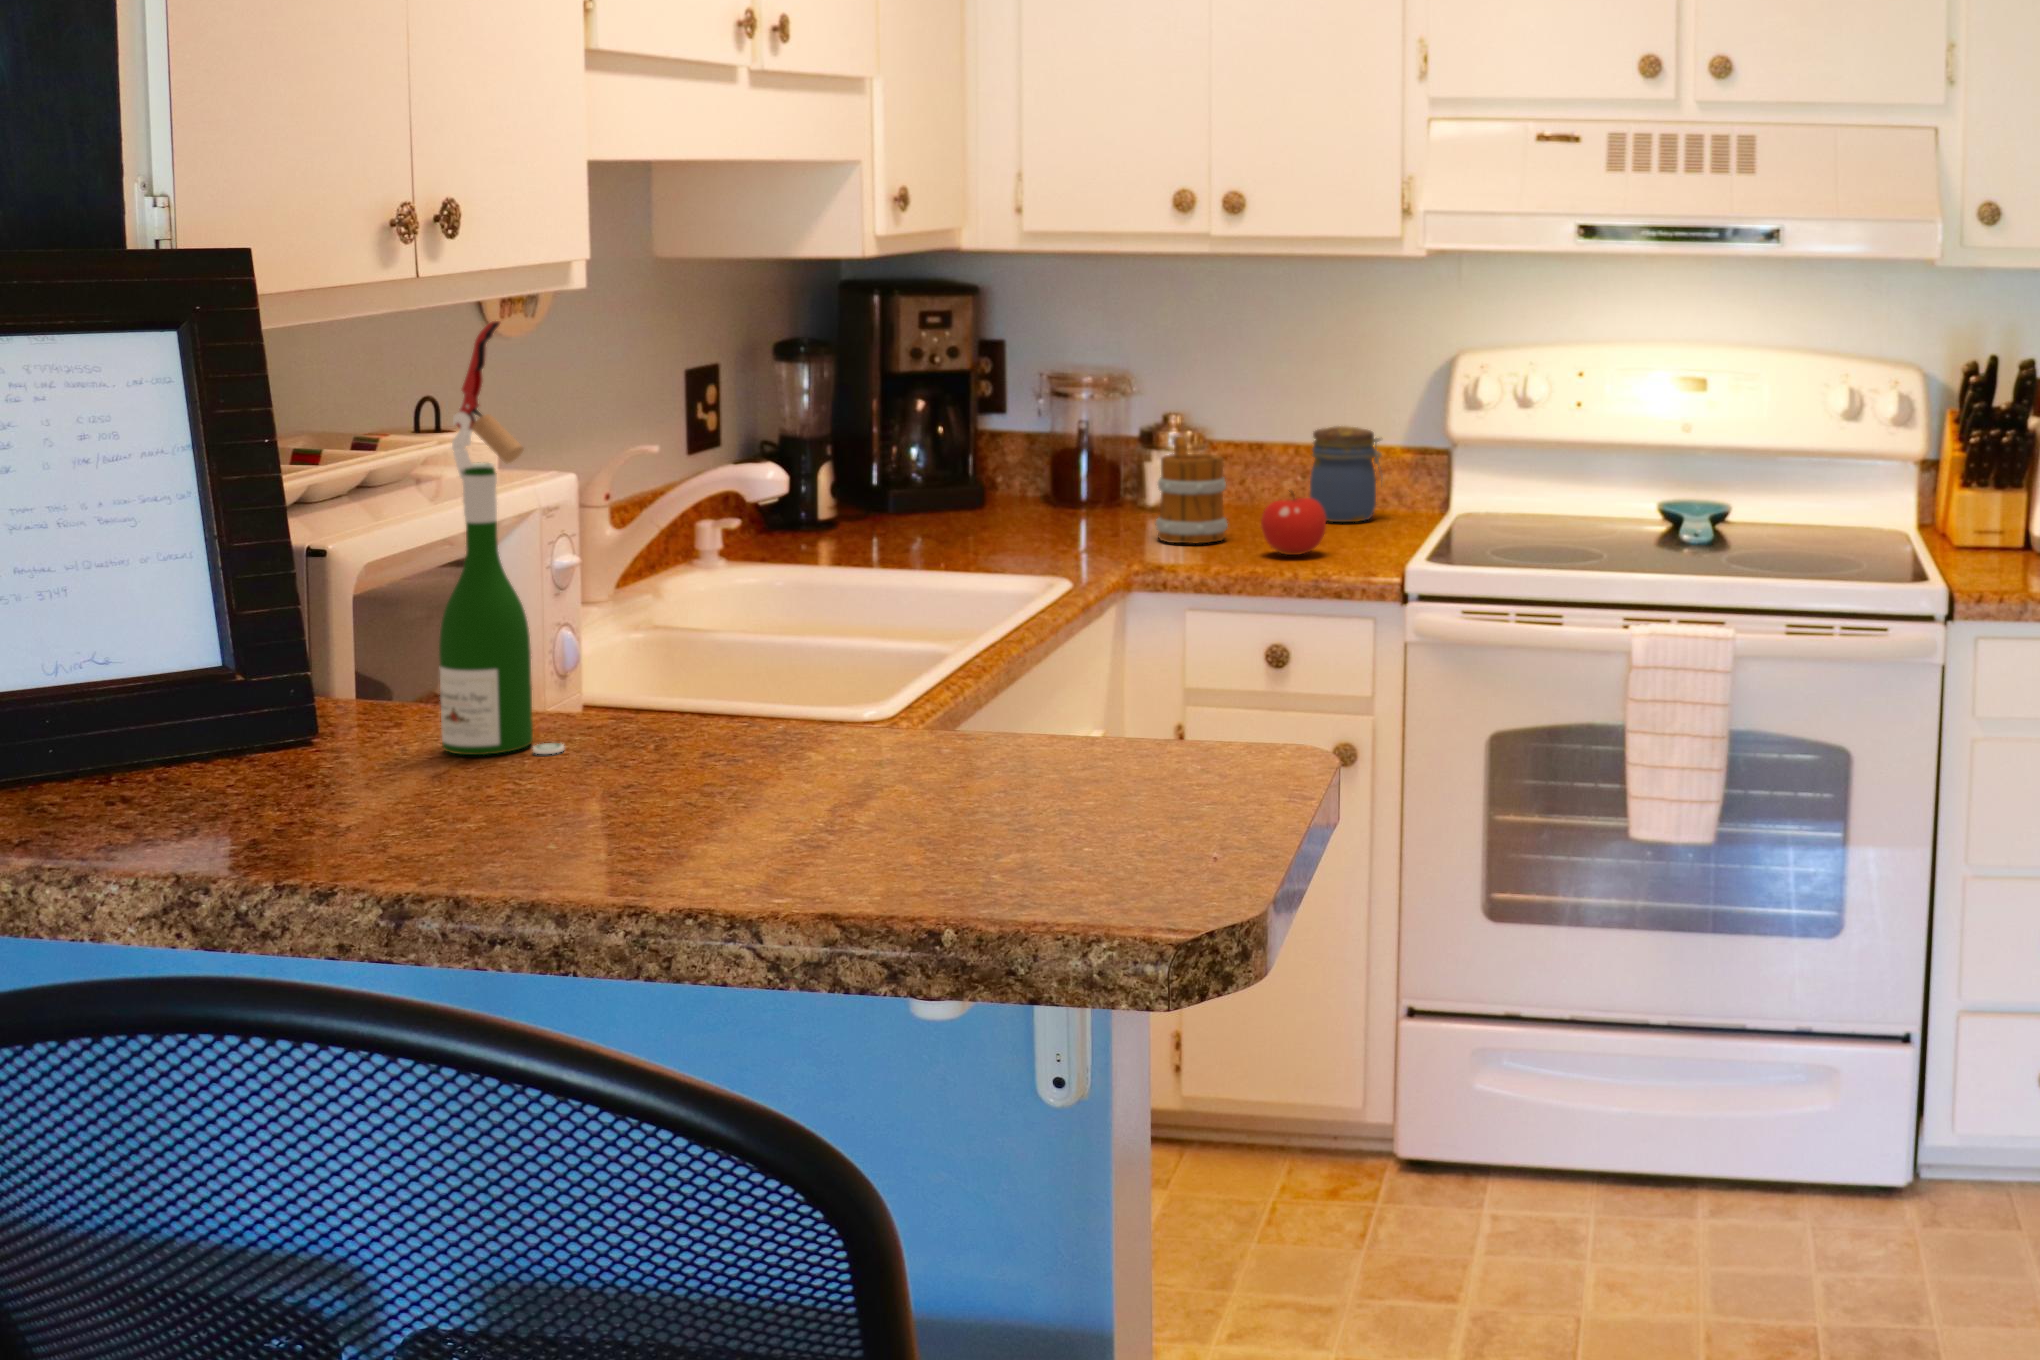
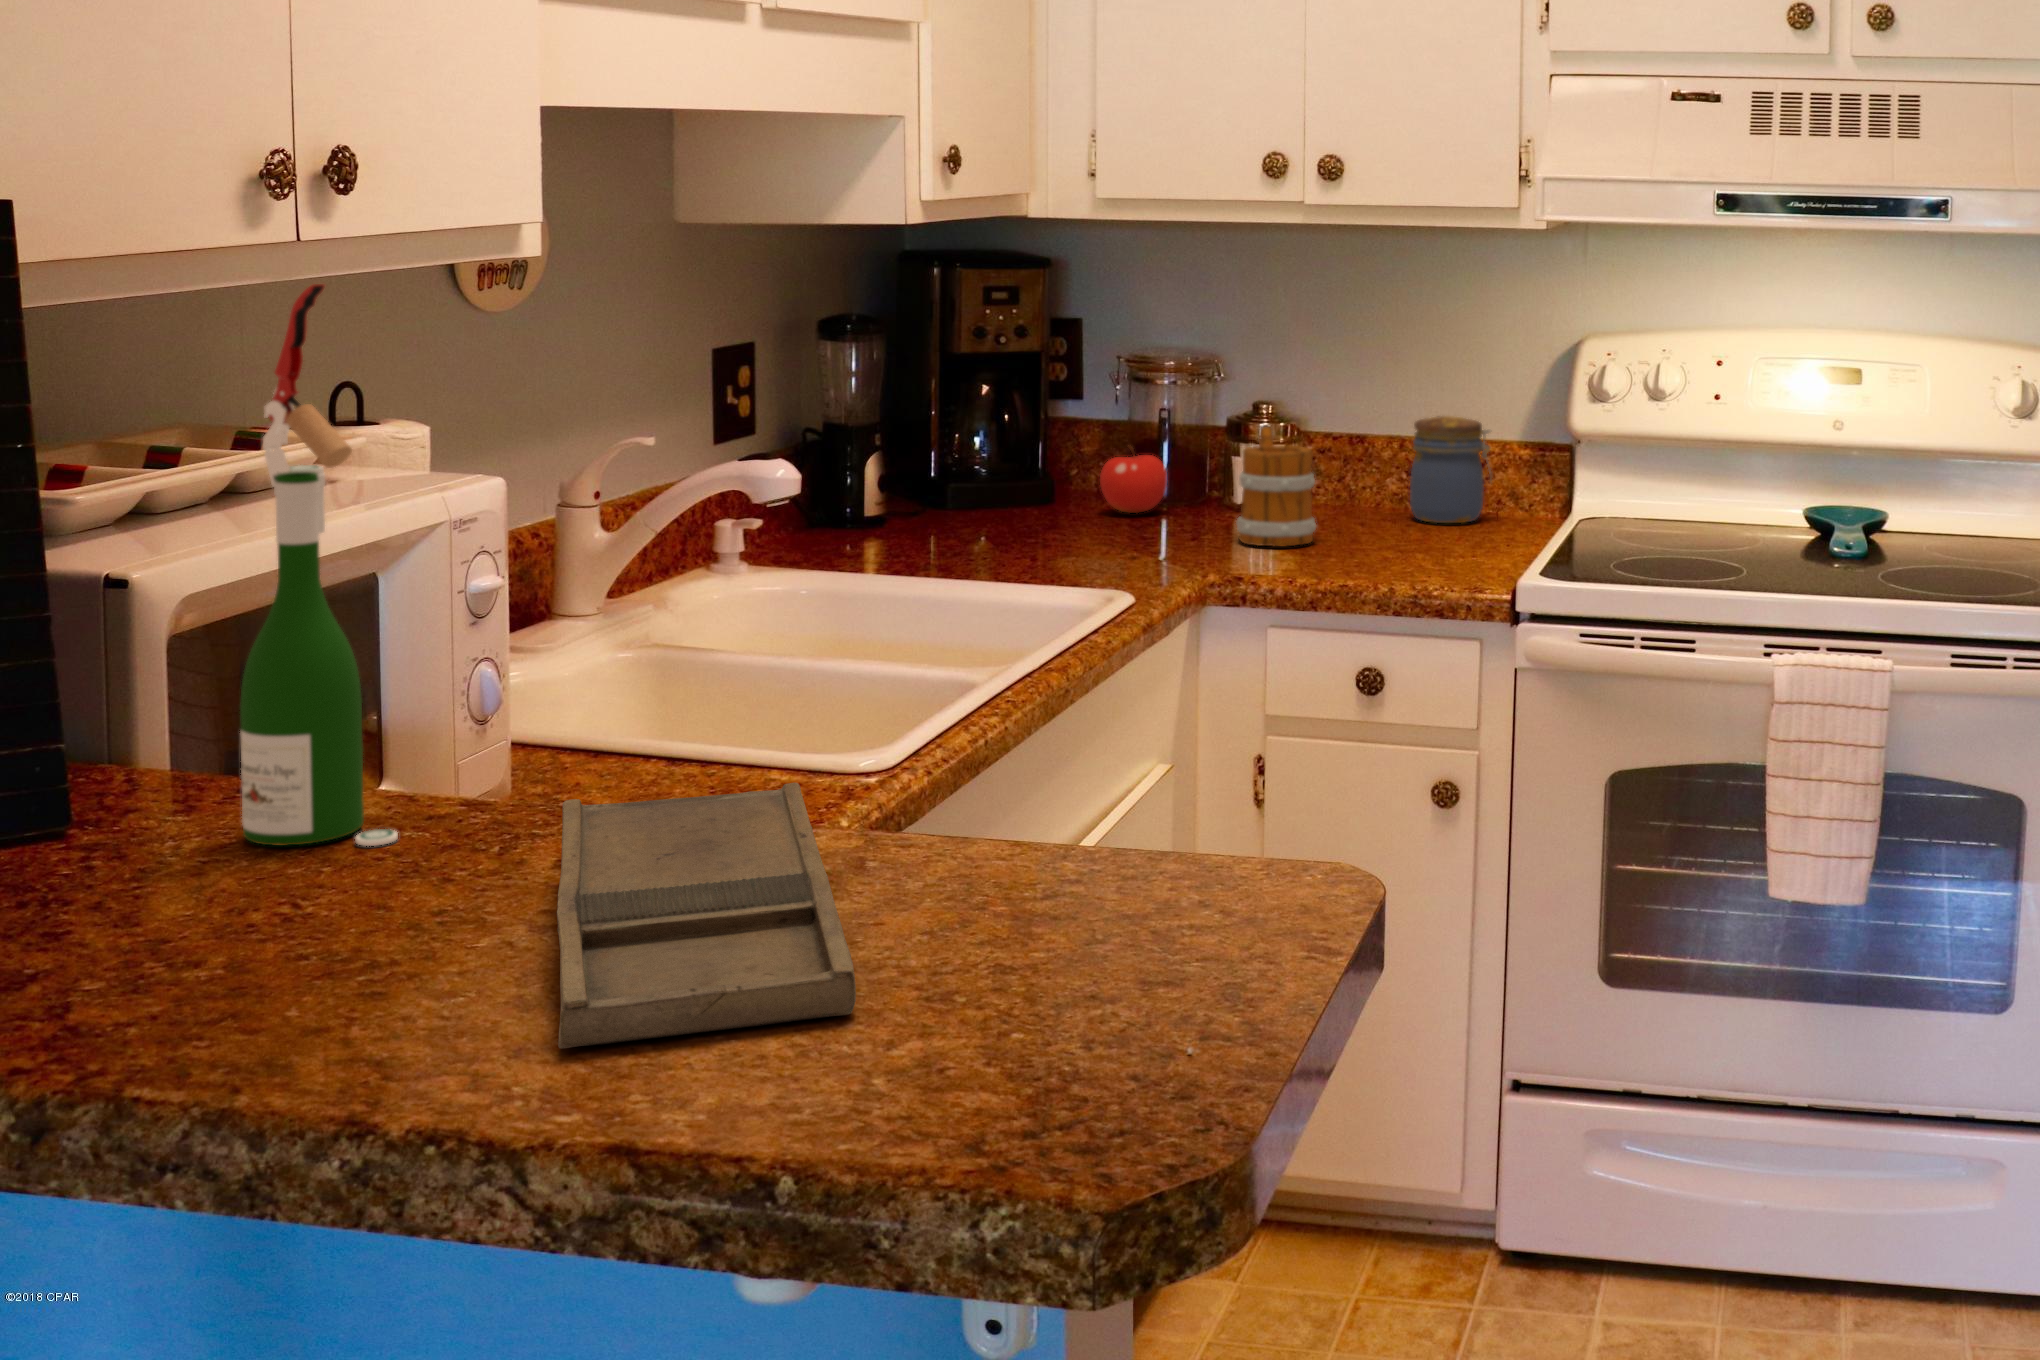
fruit: present [1261,490,1326,555] -> present [1100,446,1167,513]
tray: none [707,699,964,865] -> present [557,783,856,1048]

